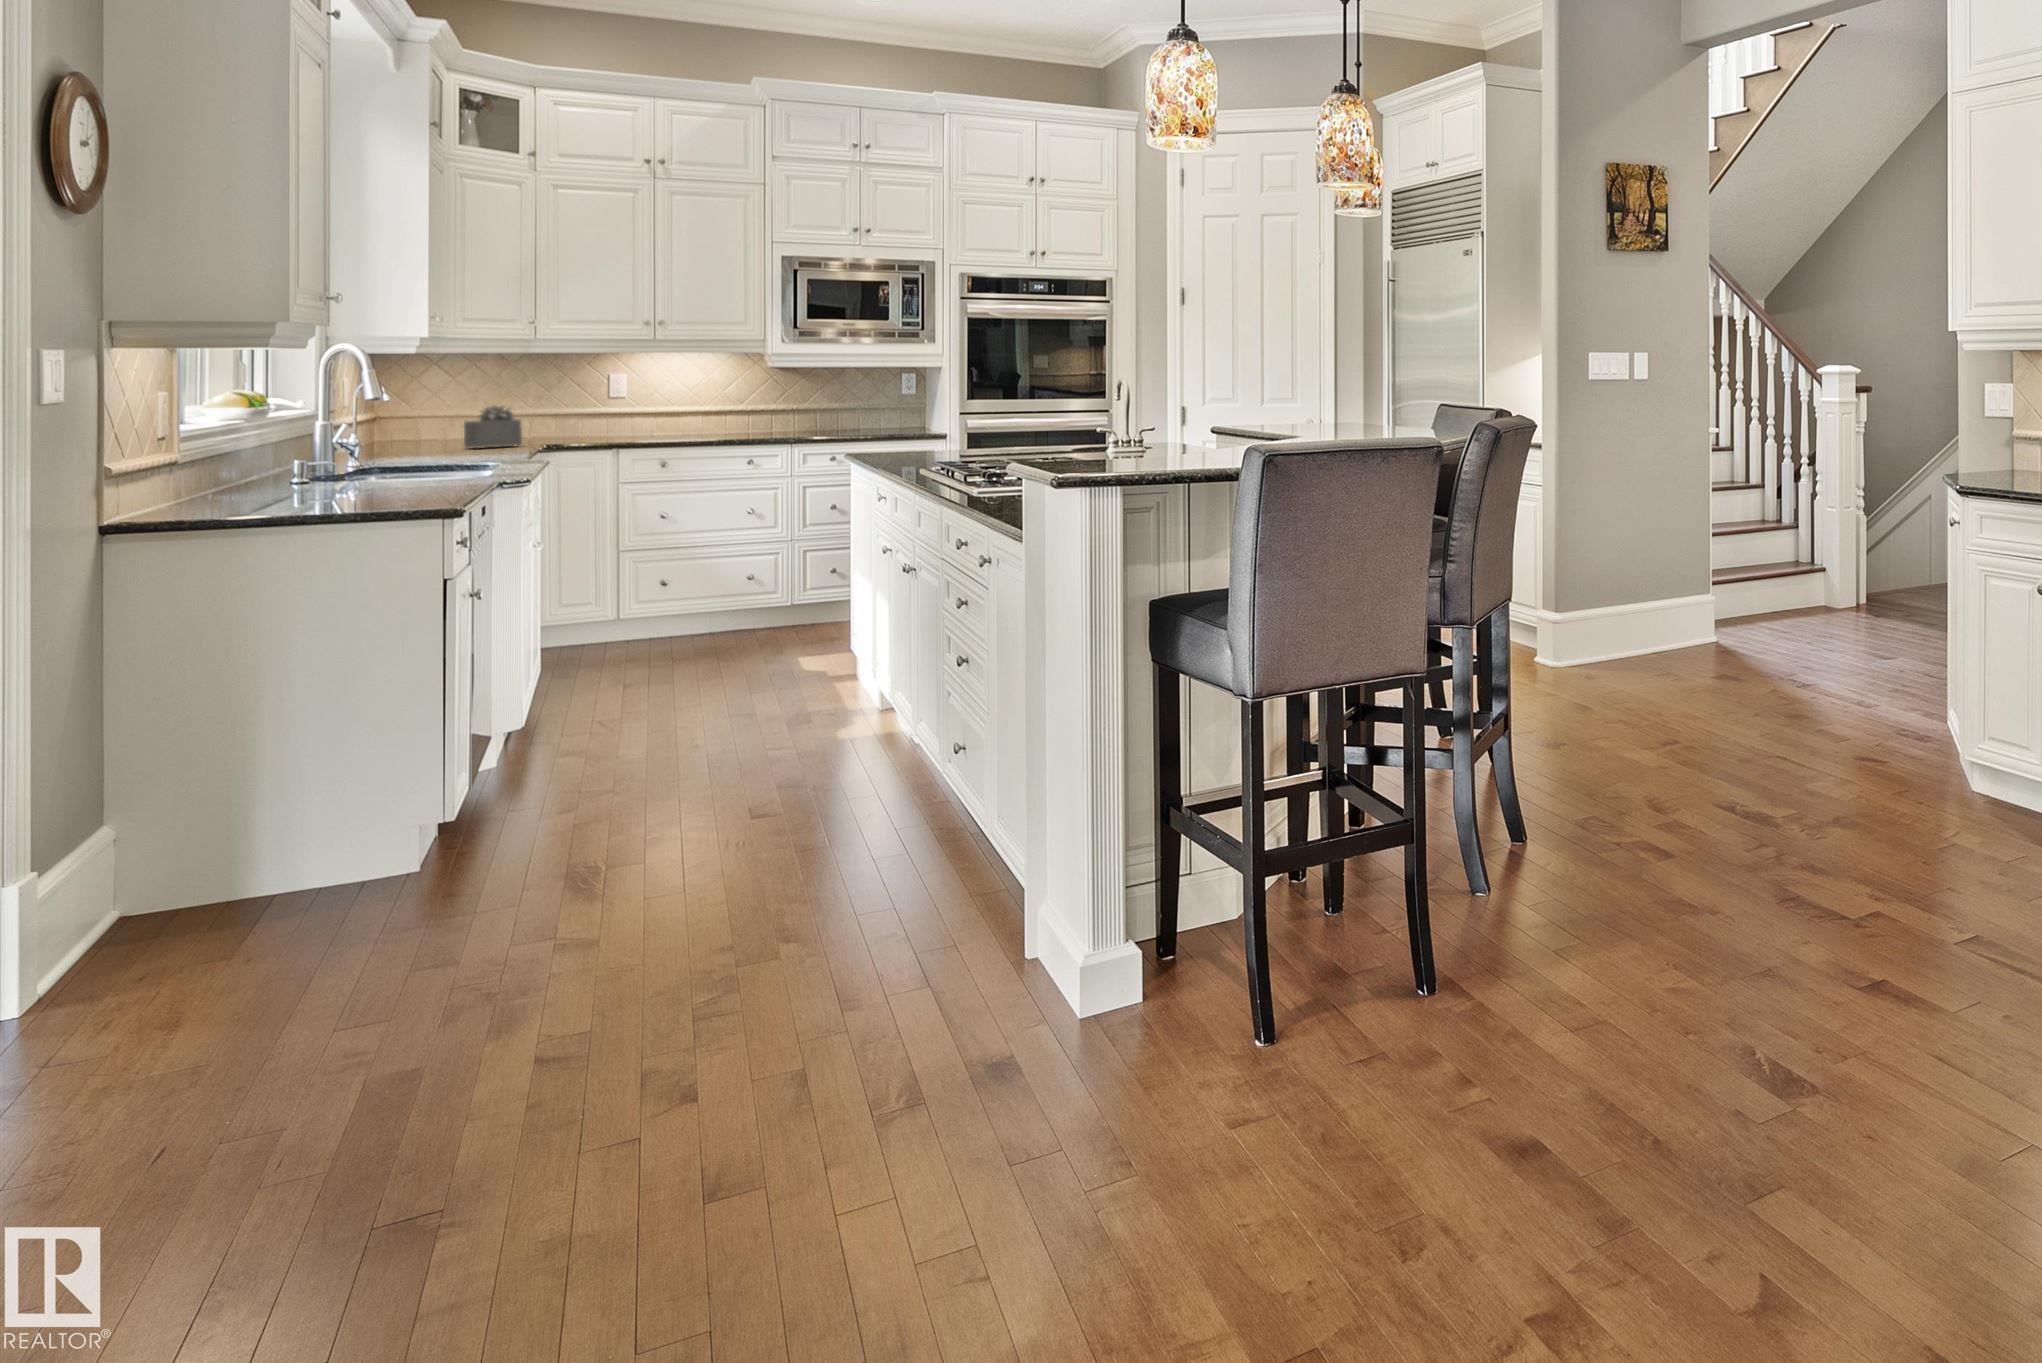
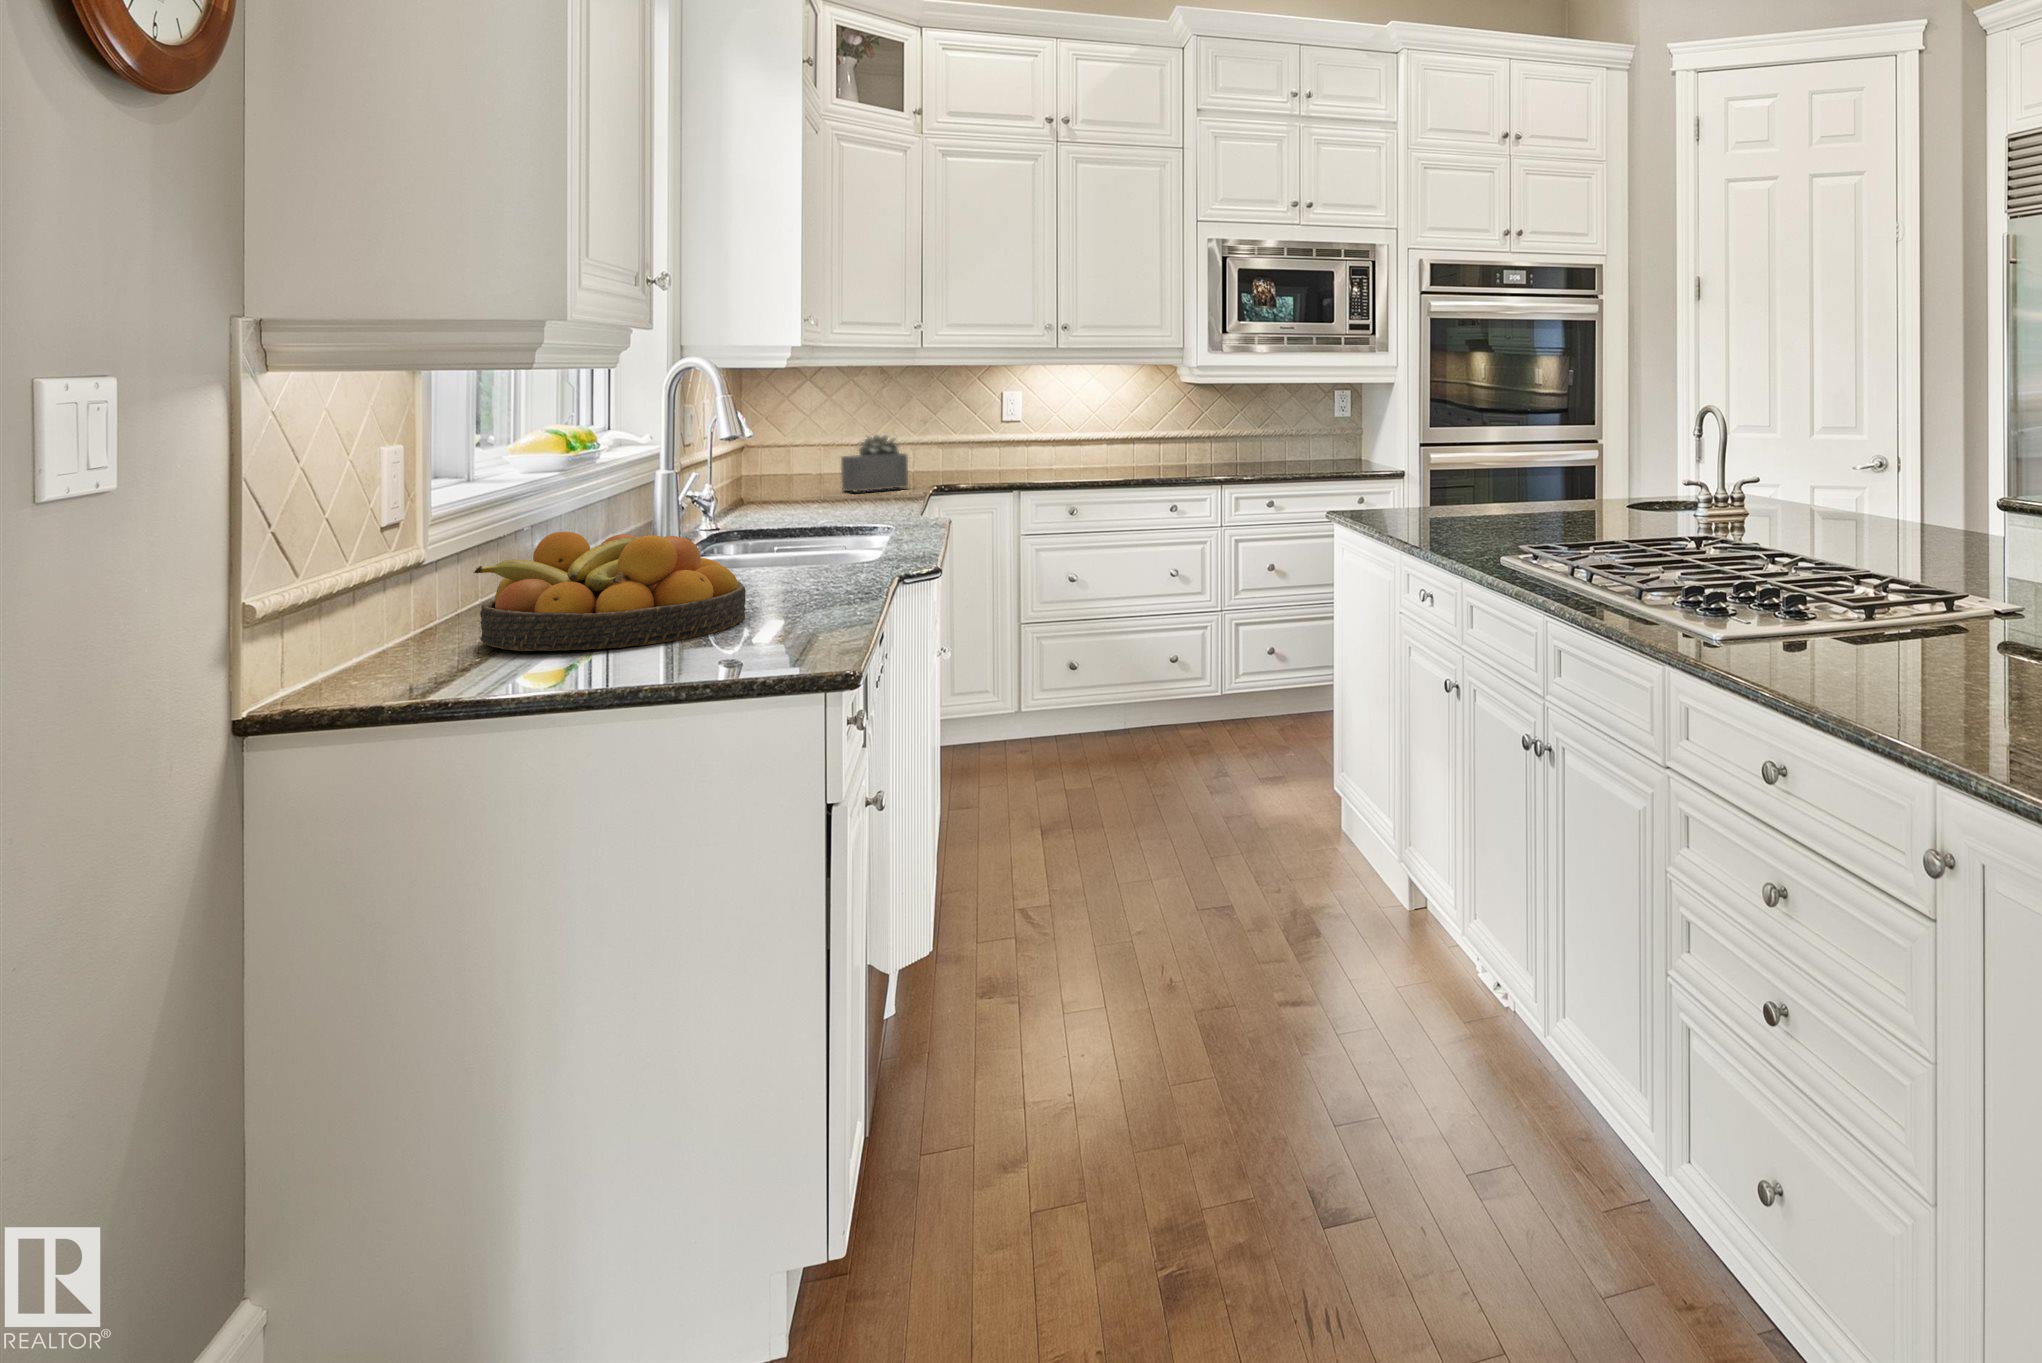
fruit bowl: none [244,439,417,502] -> present [474,532,746,651]

